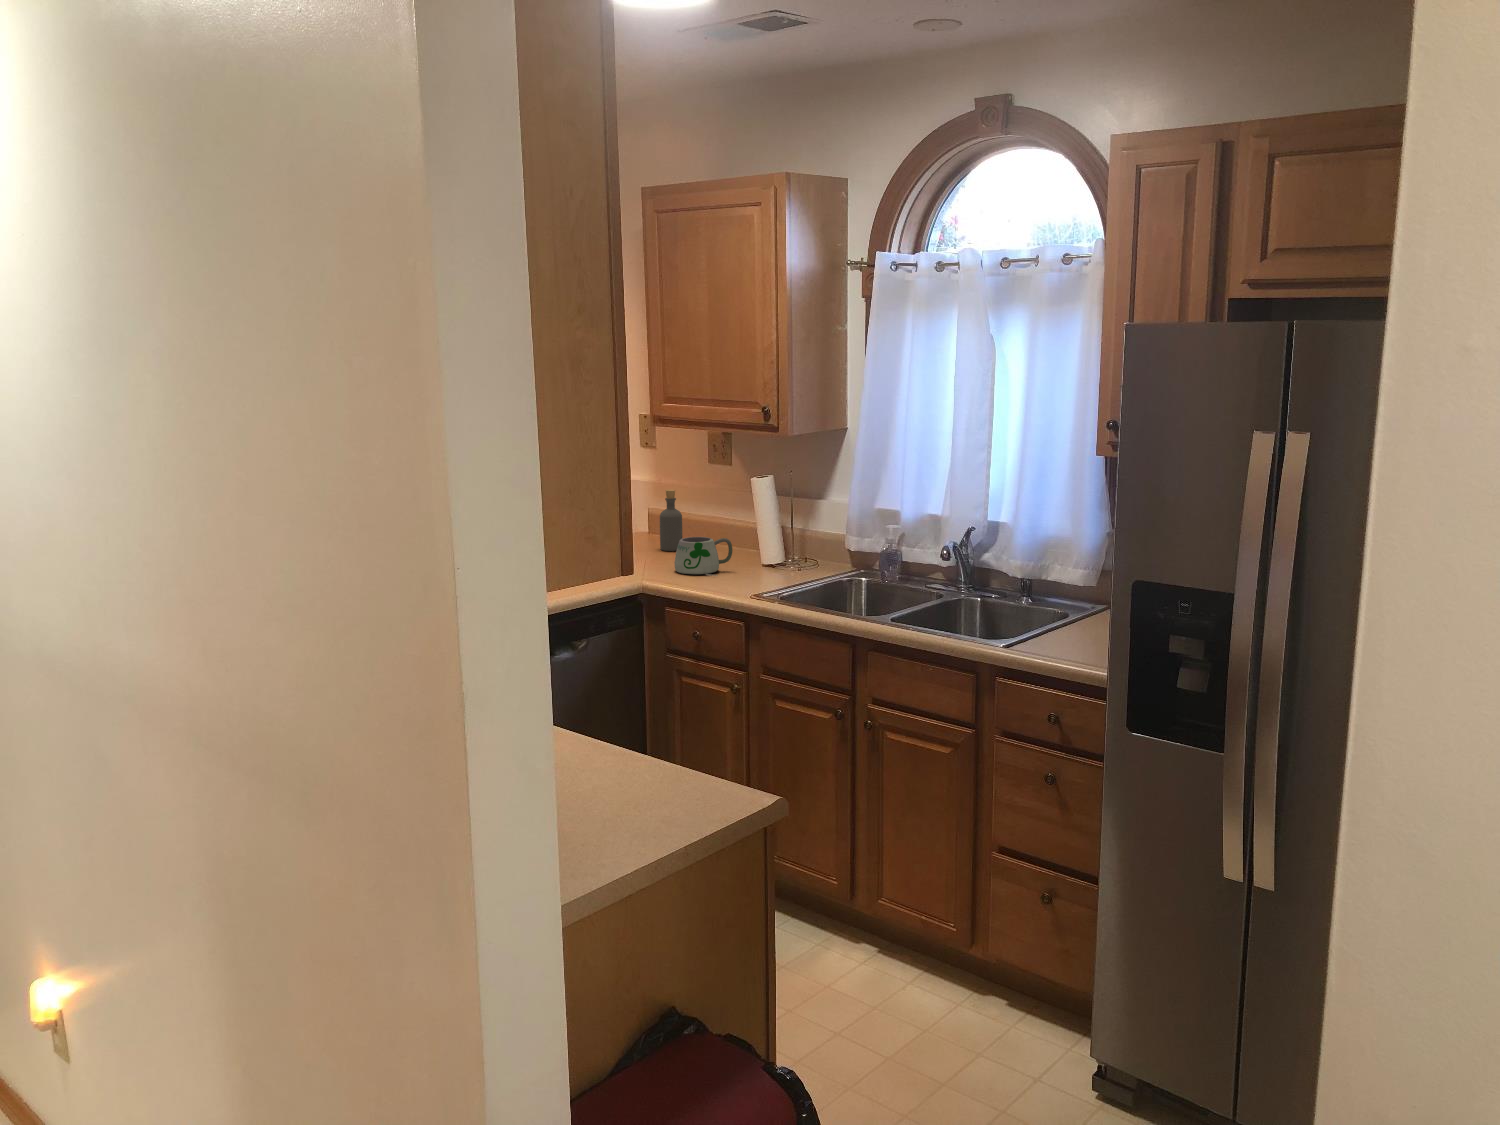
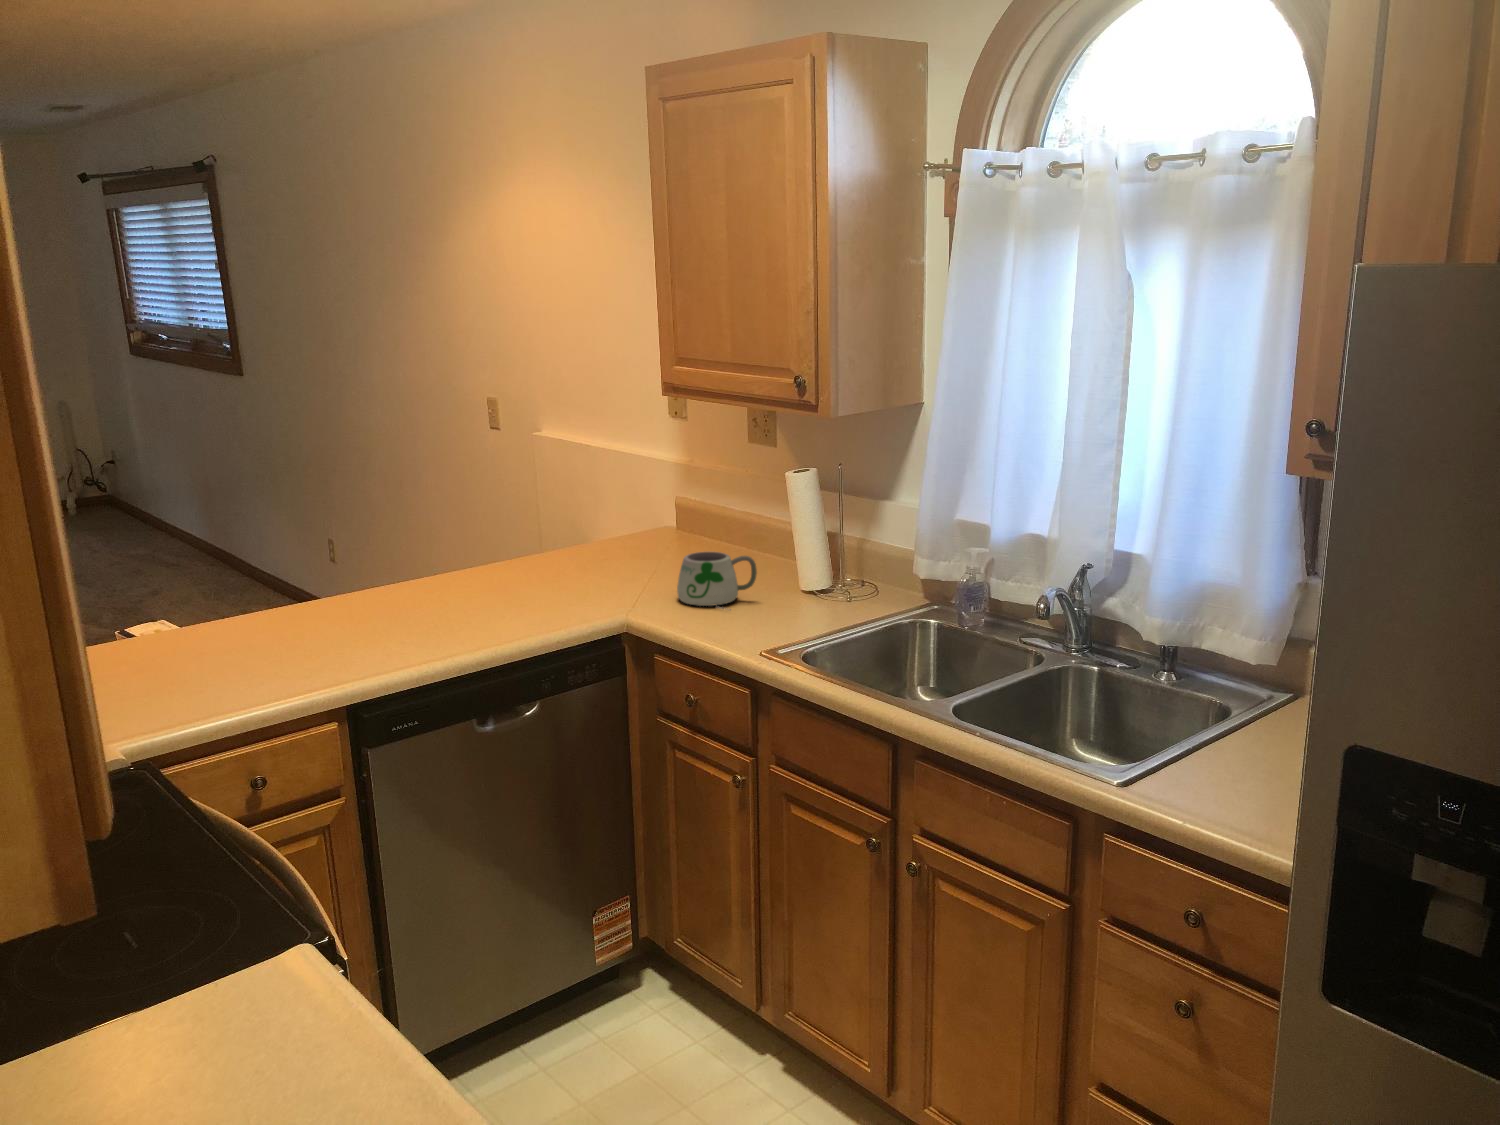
bottle: present [660,490,682,551] -> none [677,479,707,561]

